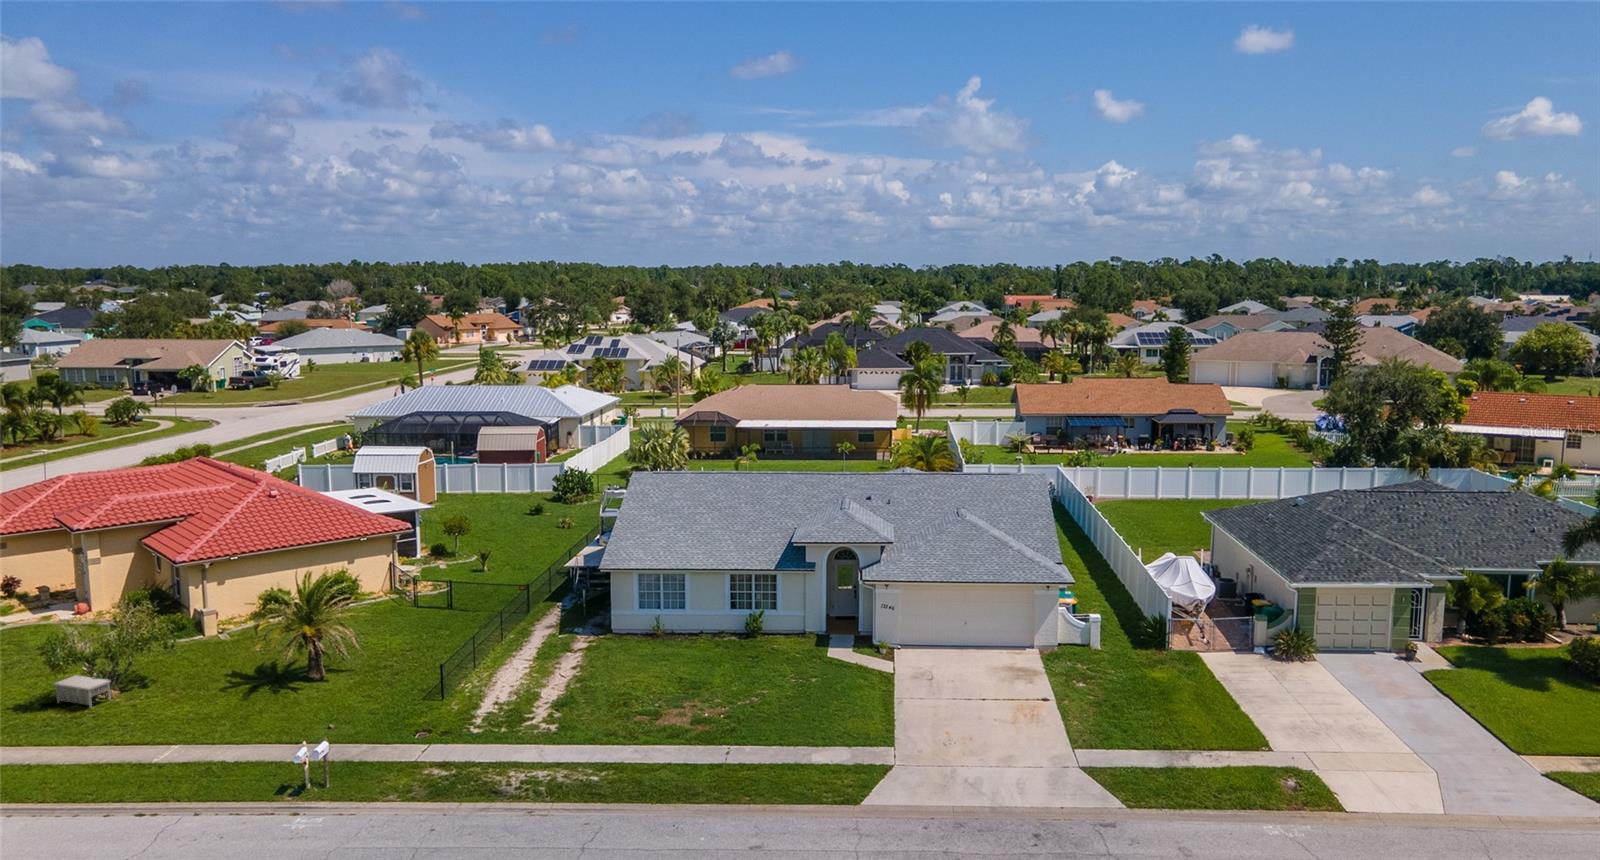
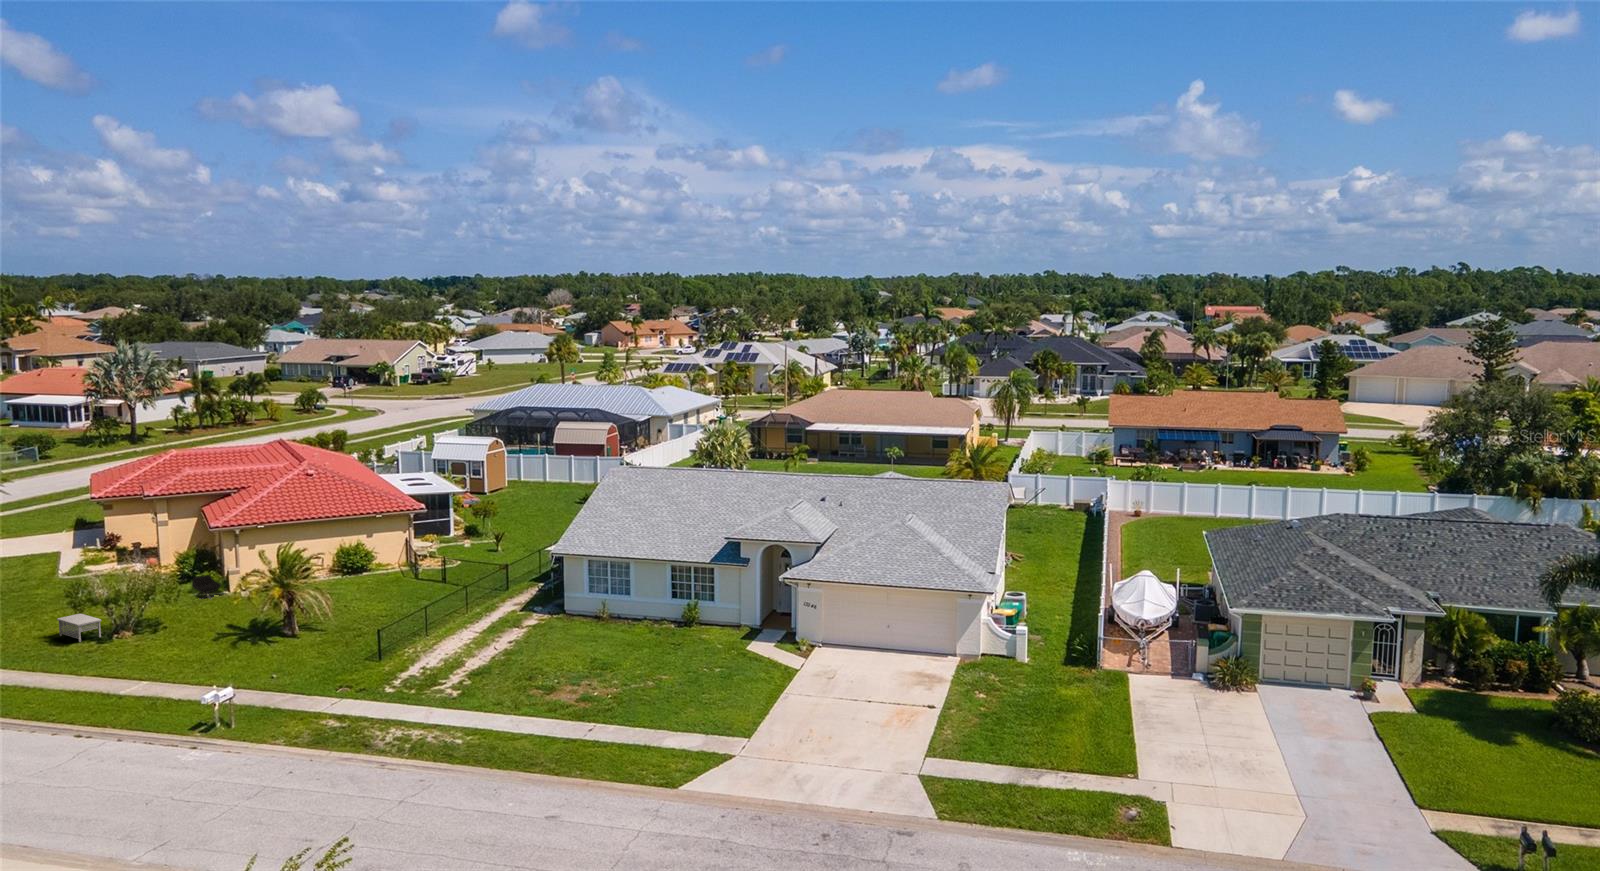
lounge chair: none [172,618,208,647] -> present [192,575,221,597]

